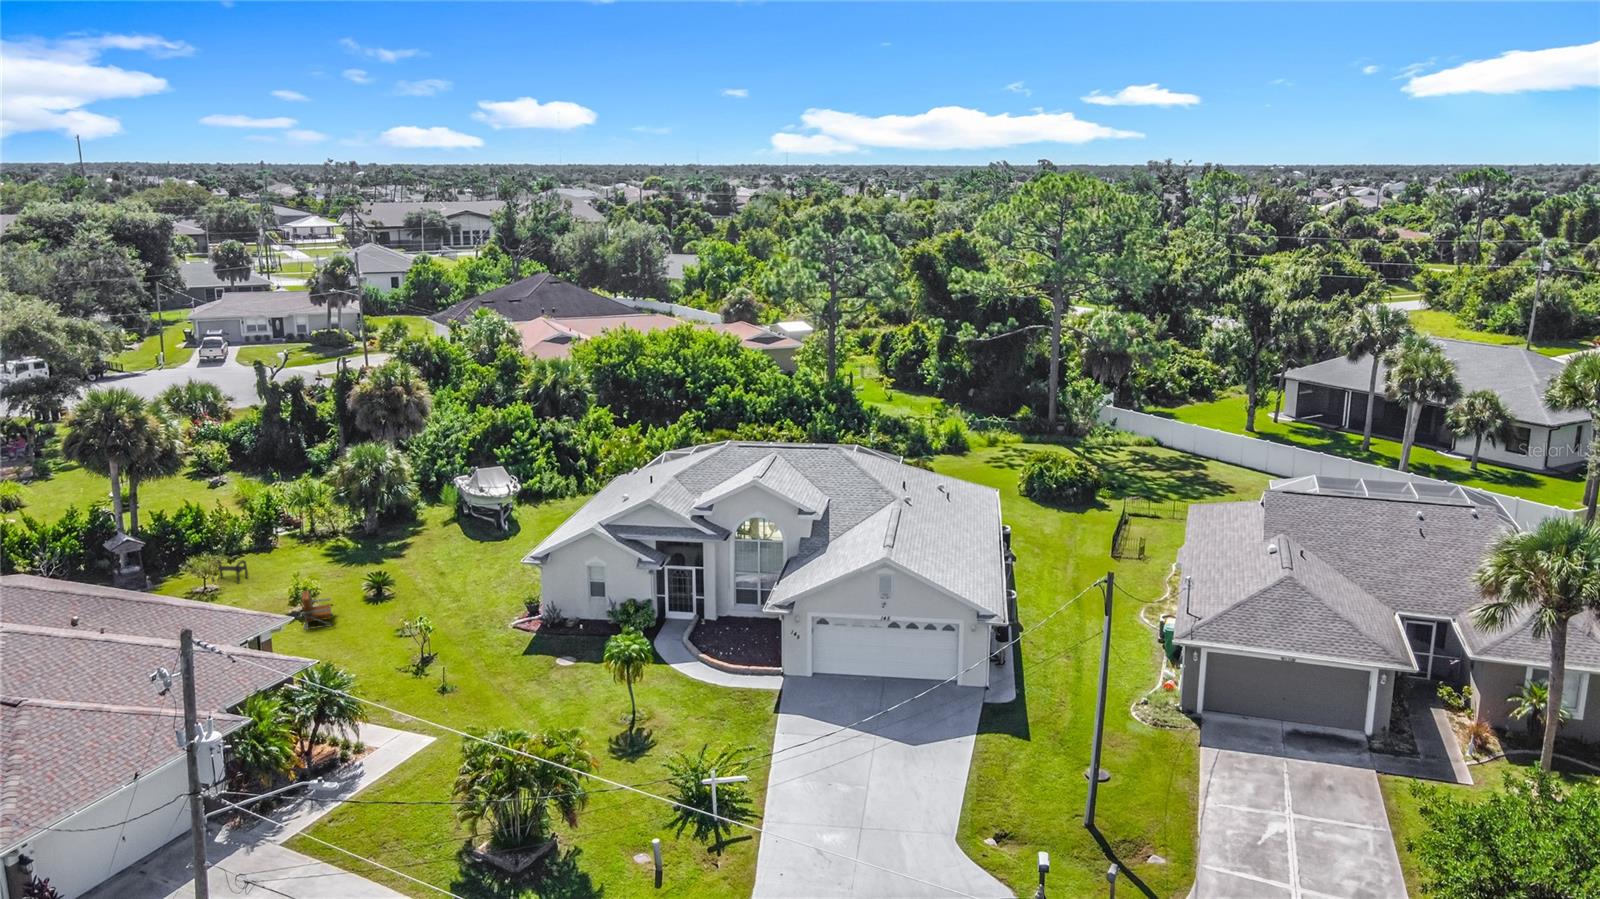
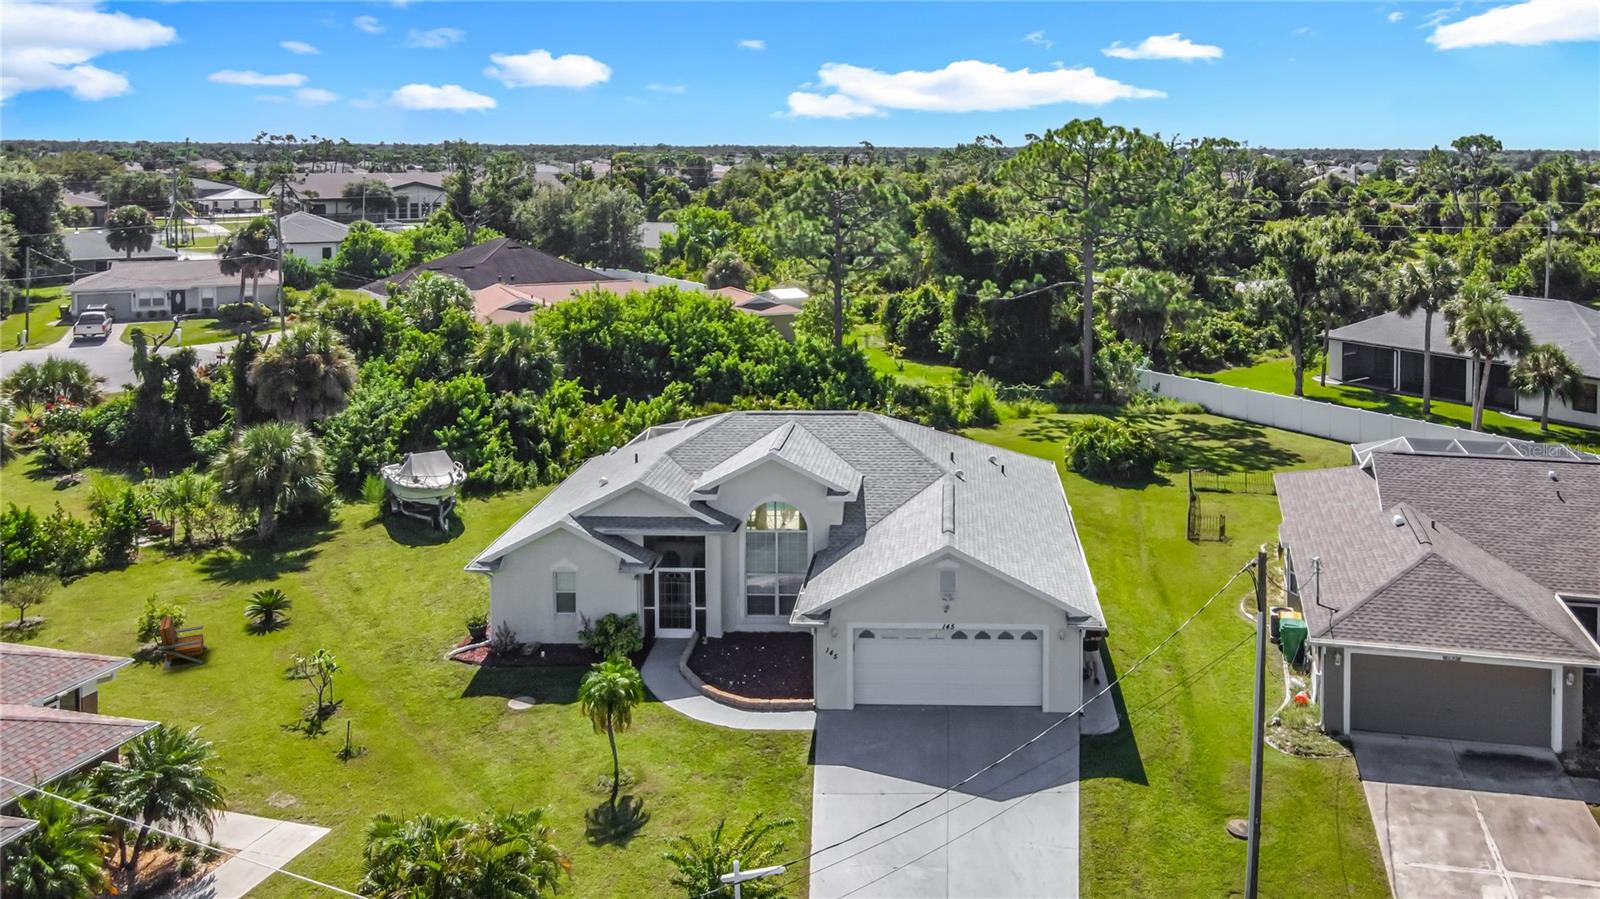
bench: present [212,560,248,583] -> none [48,578,102,610]

